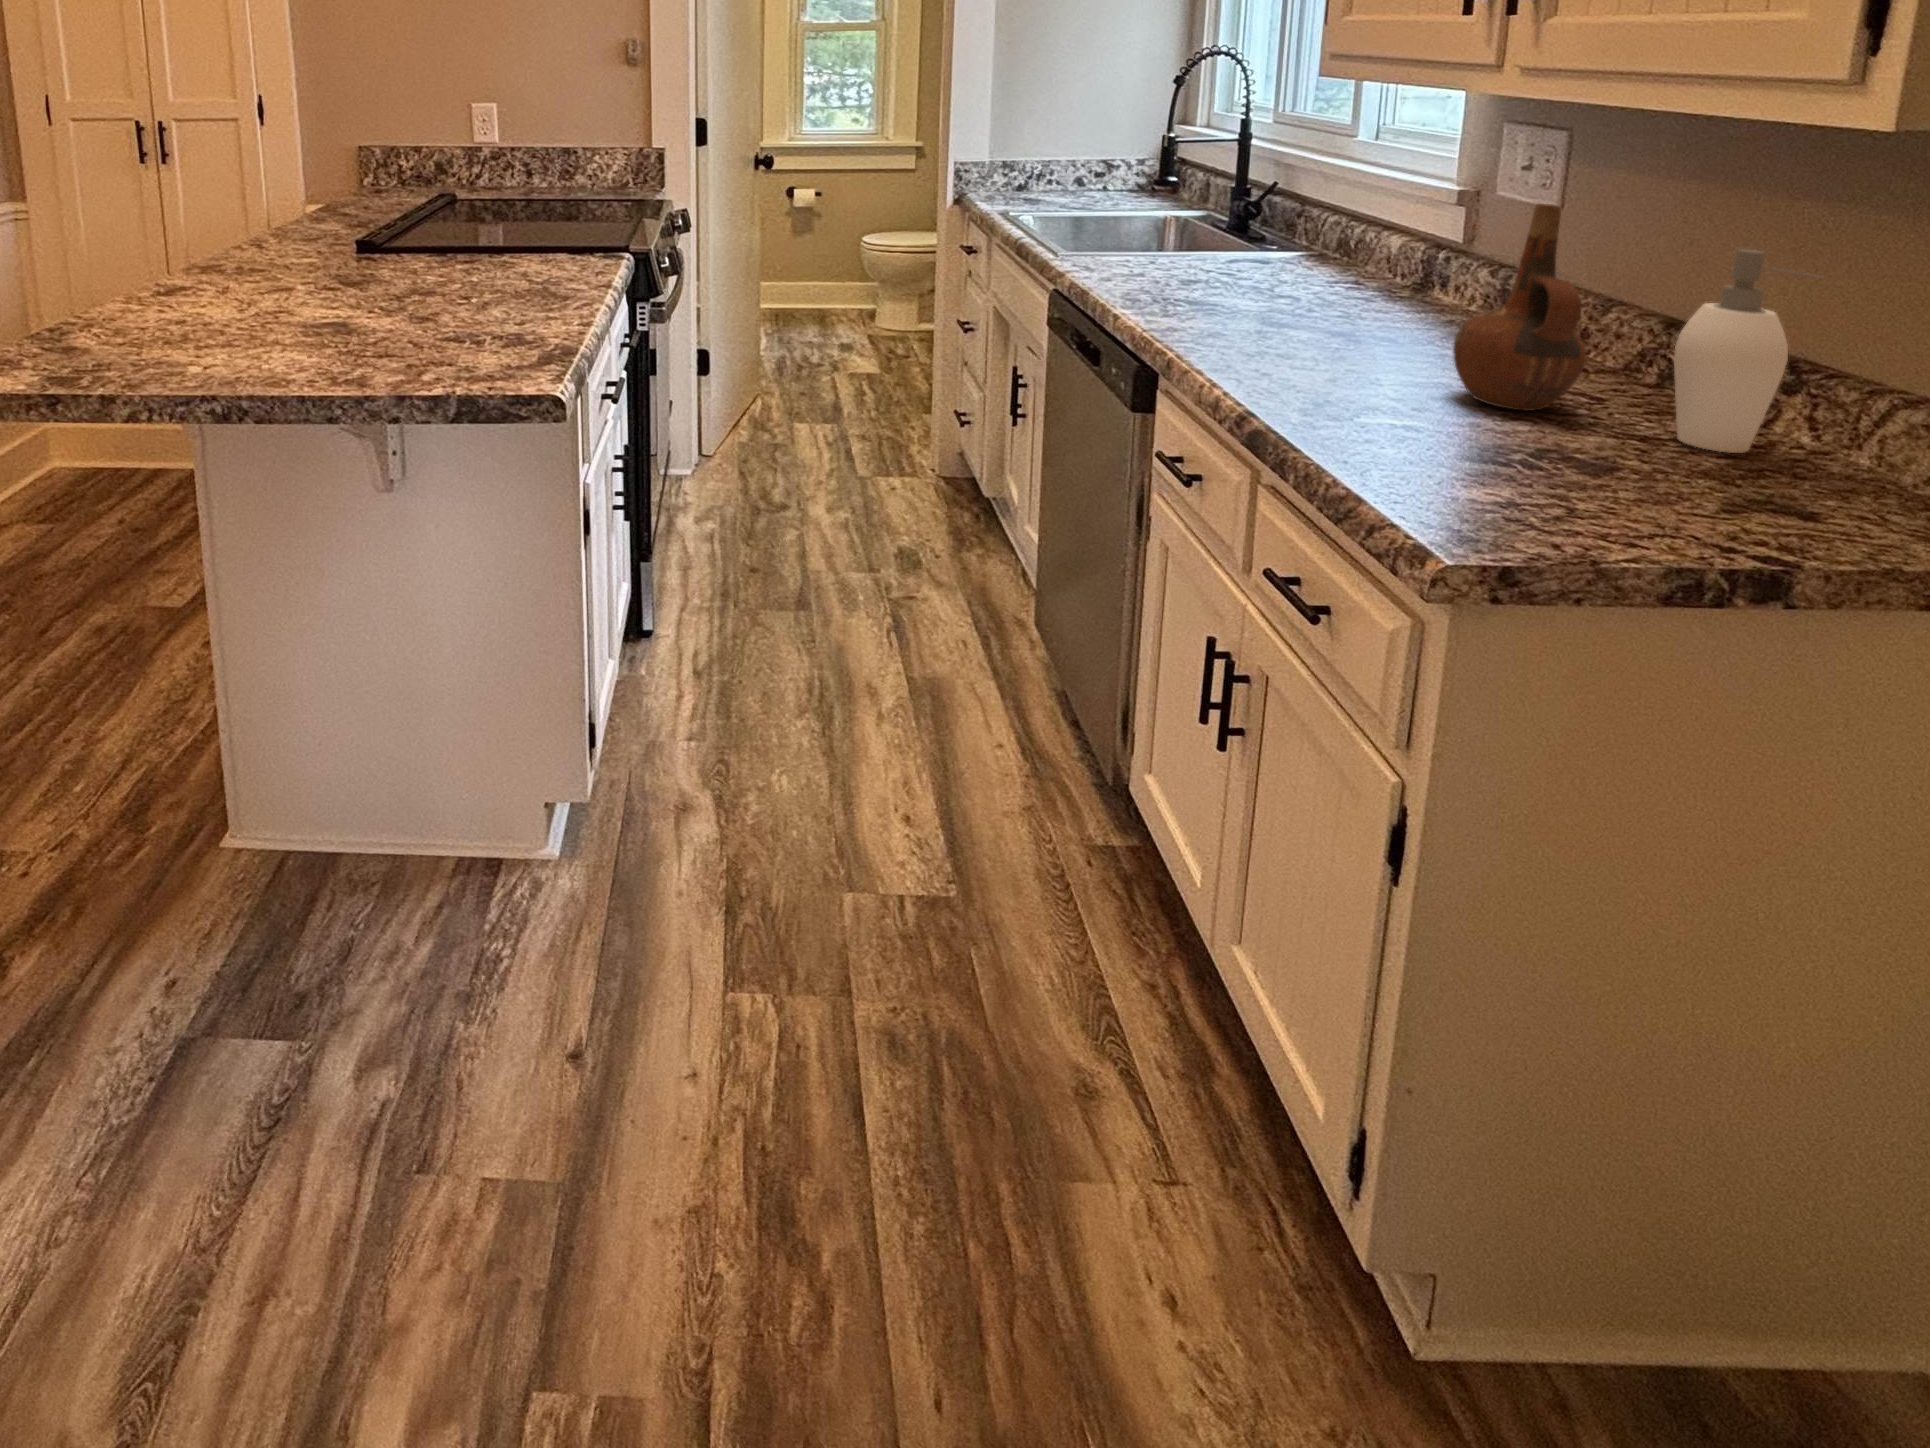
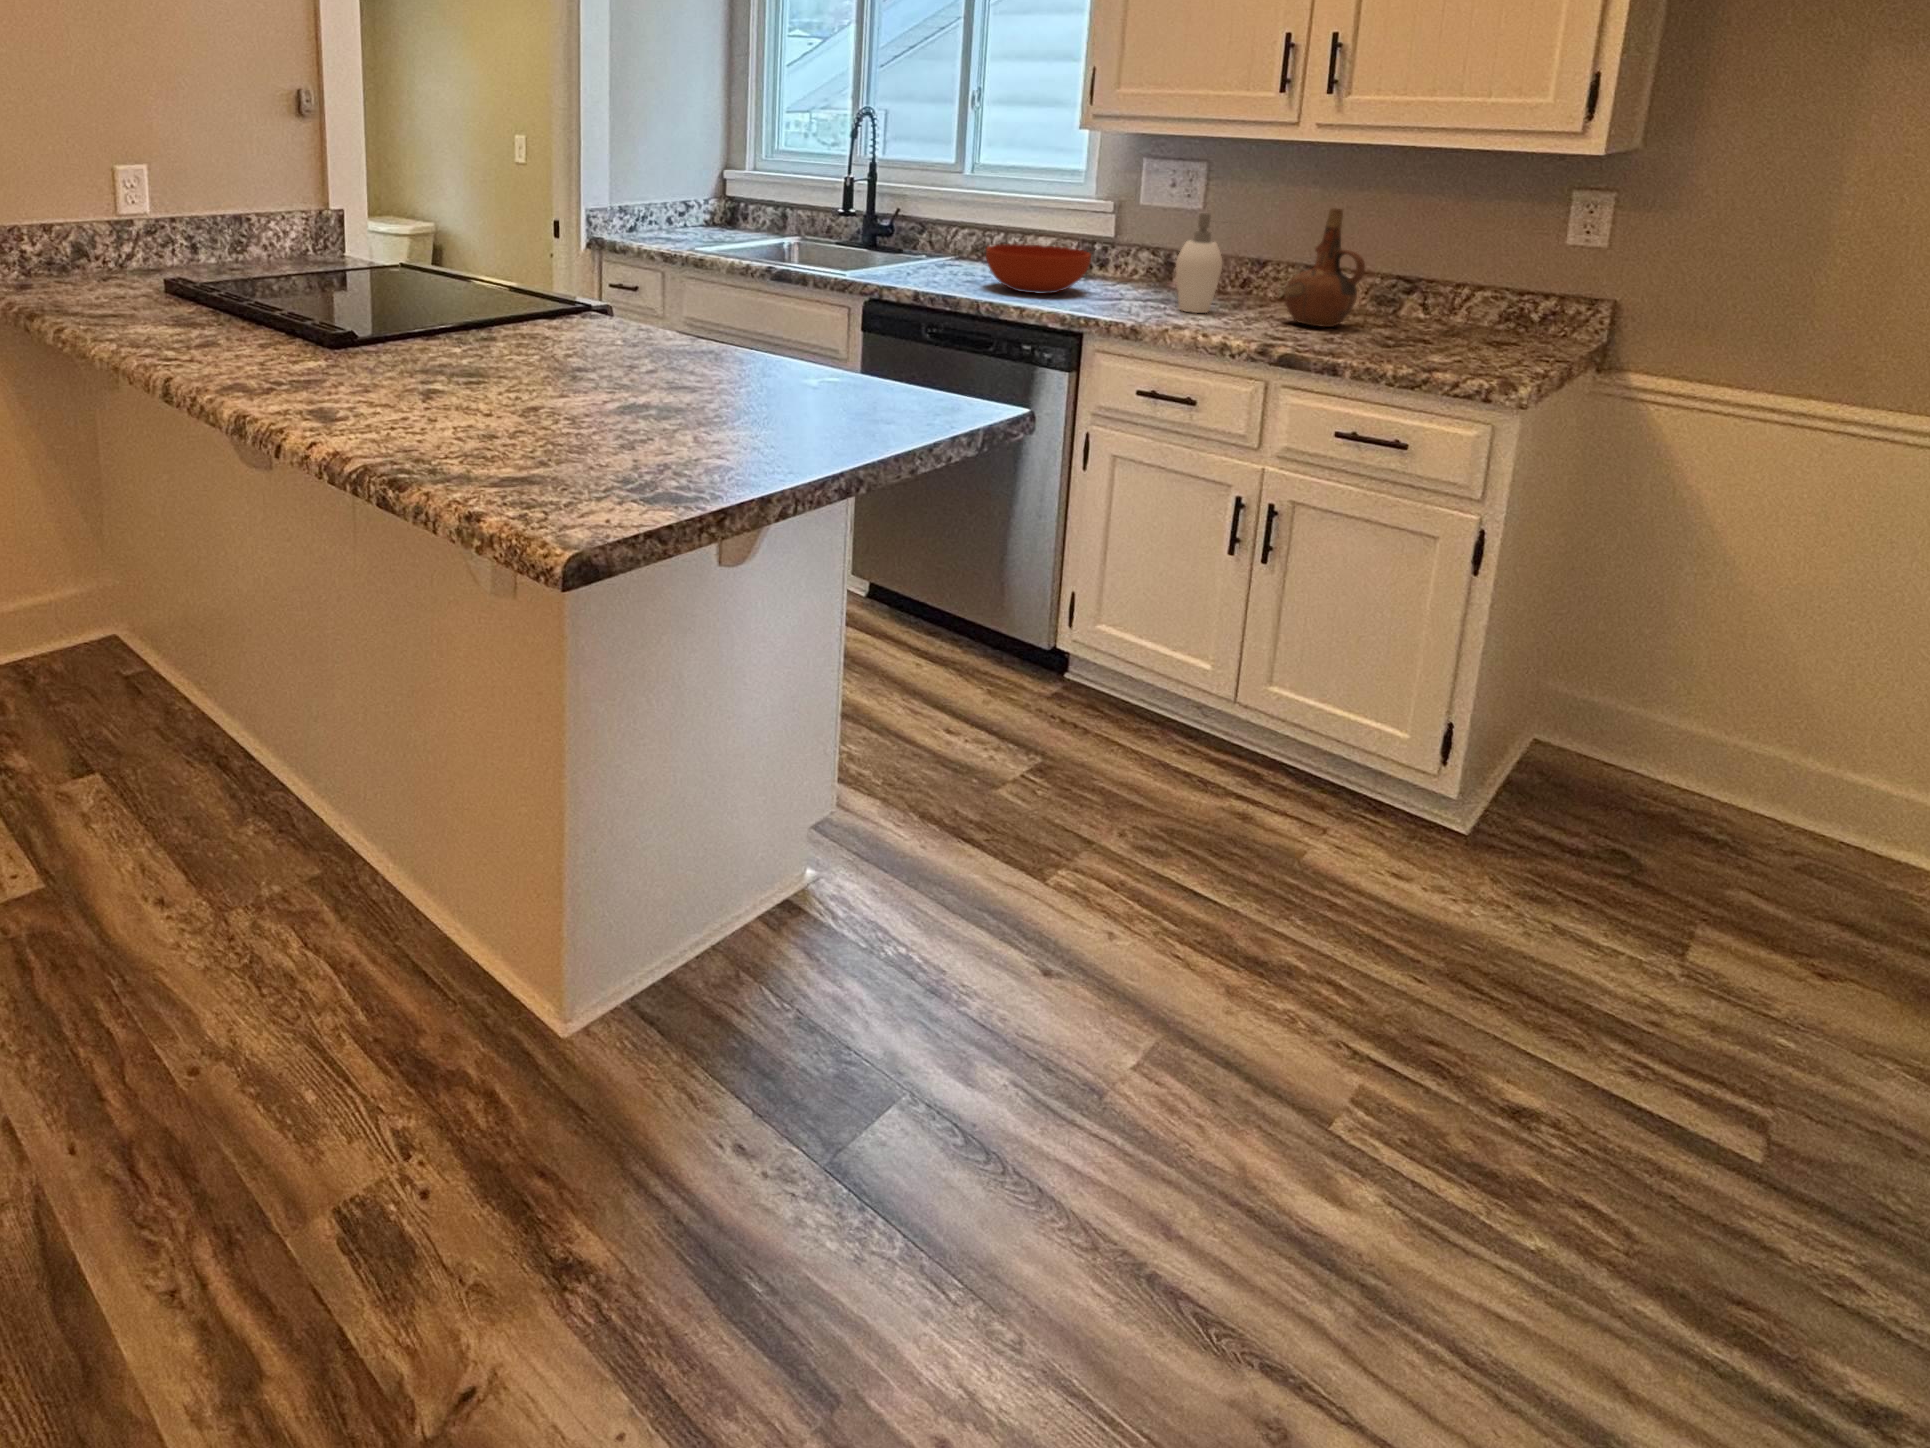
bowl: none [1161,235,1320,308] -> present [986,244,1091,294]
soap dispenser: present [1674,249,1825,453] -> present [1176,213,1228,313]

